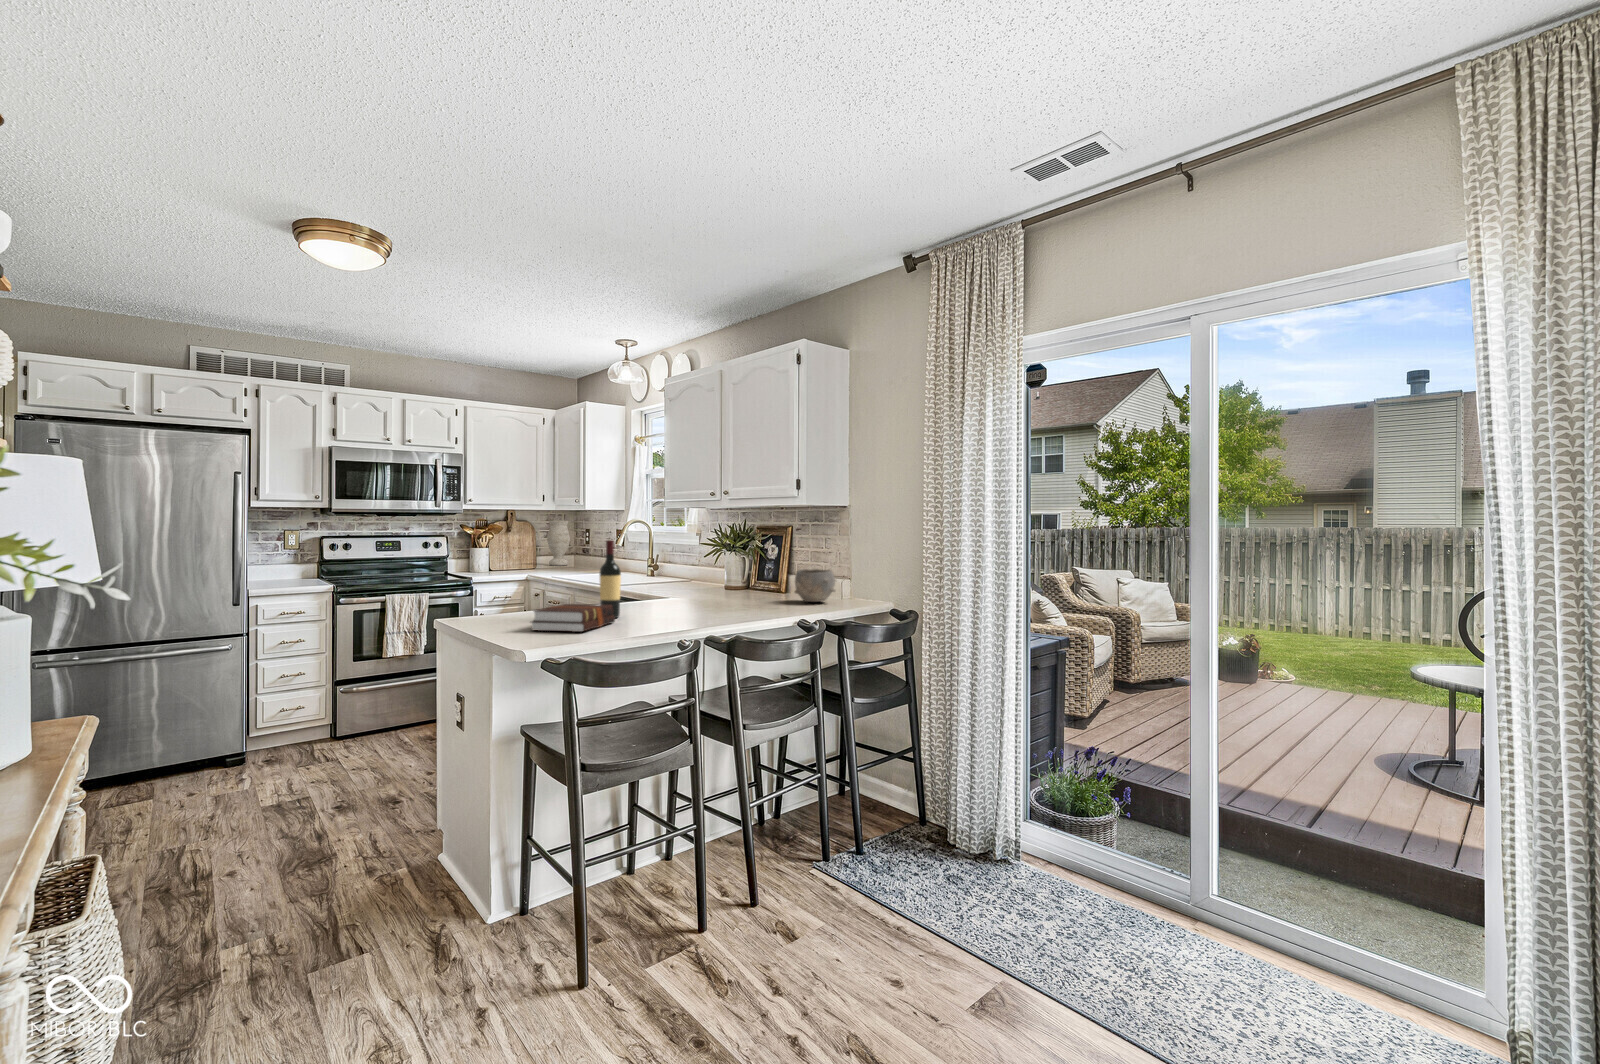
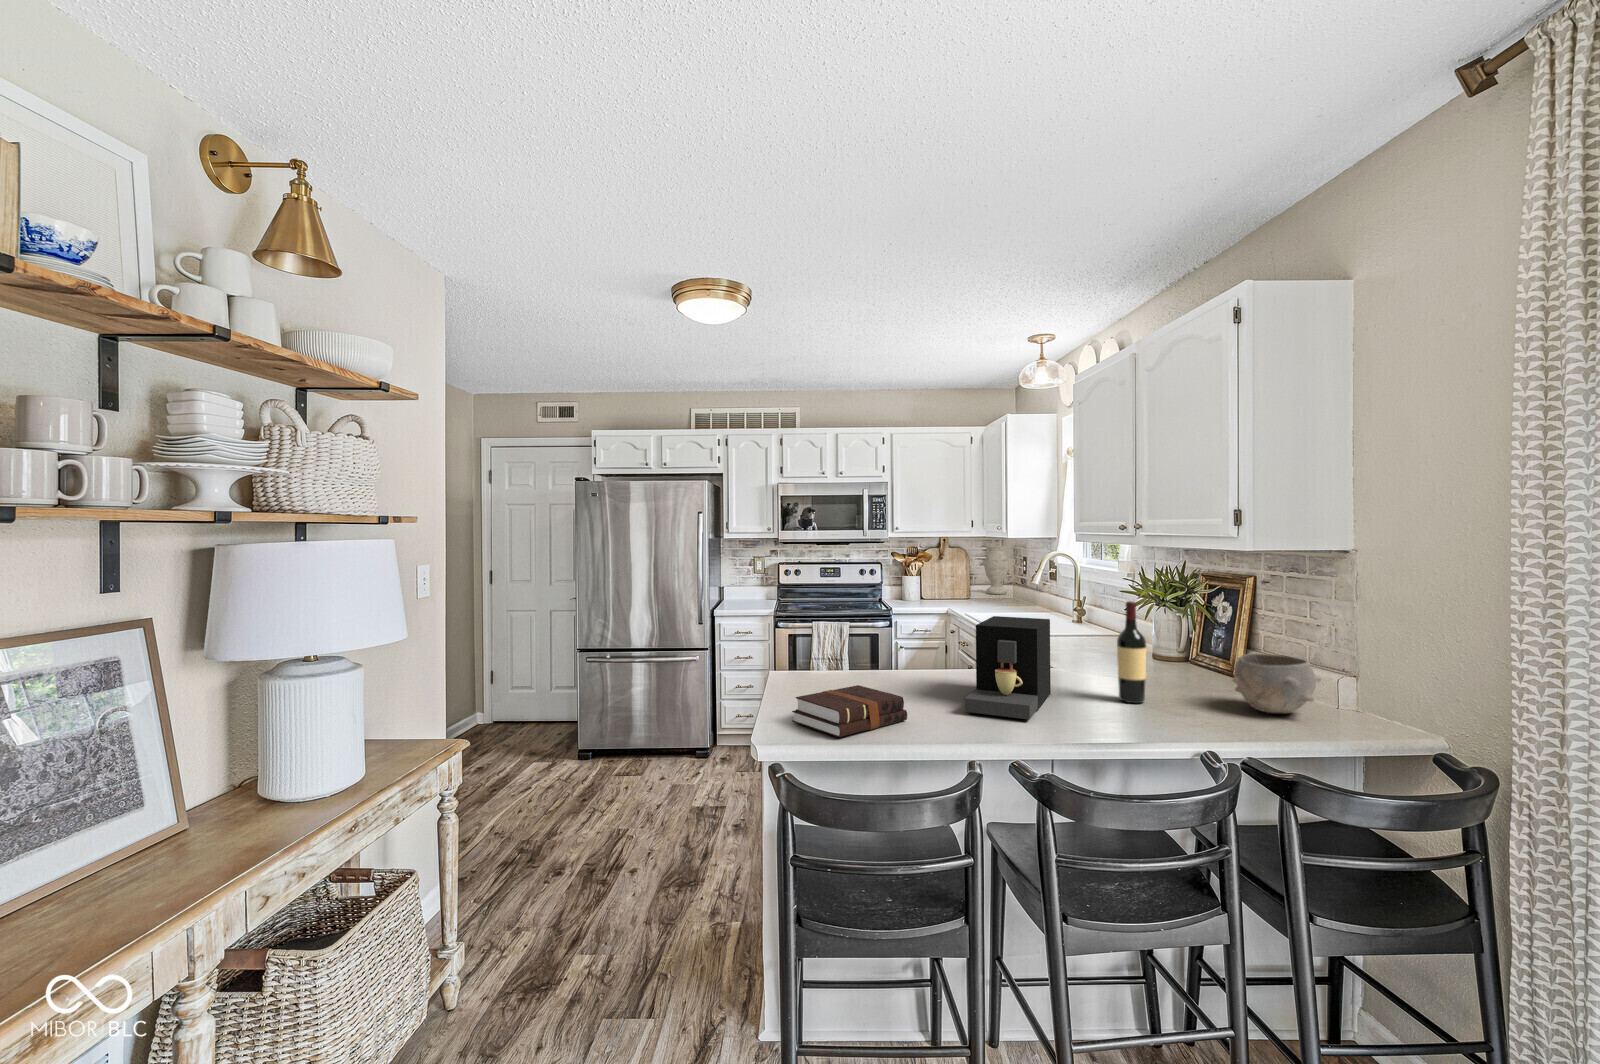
wine bottle: present [599,540,621,618] -> present [1117,601,1146,703]
coffee maker: none [647,553,695,616] -> present [965,616,1051,720]

